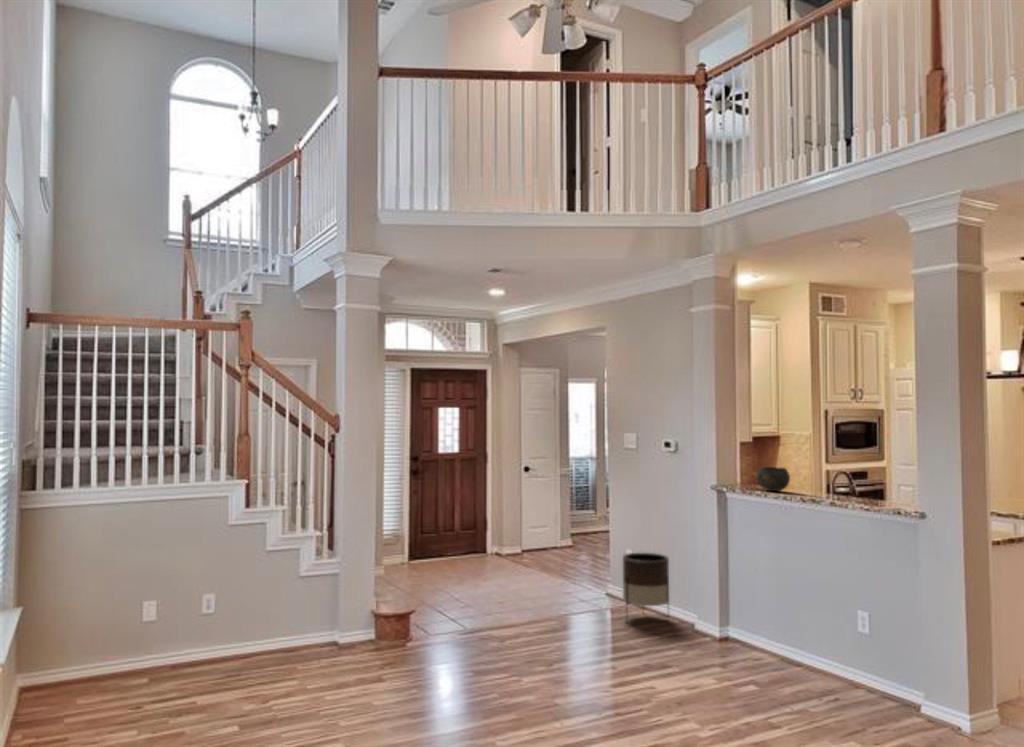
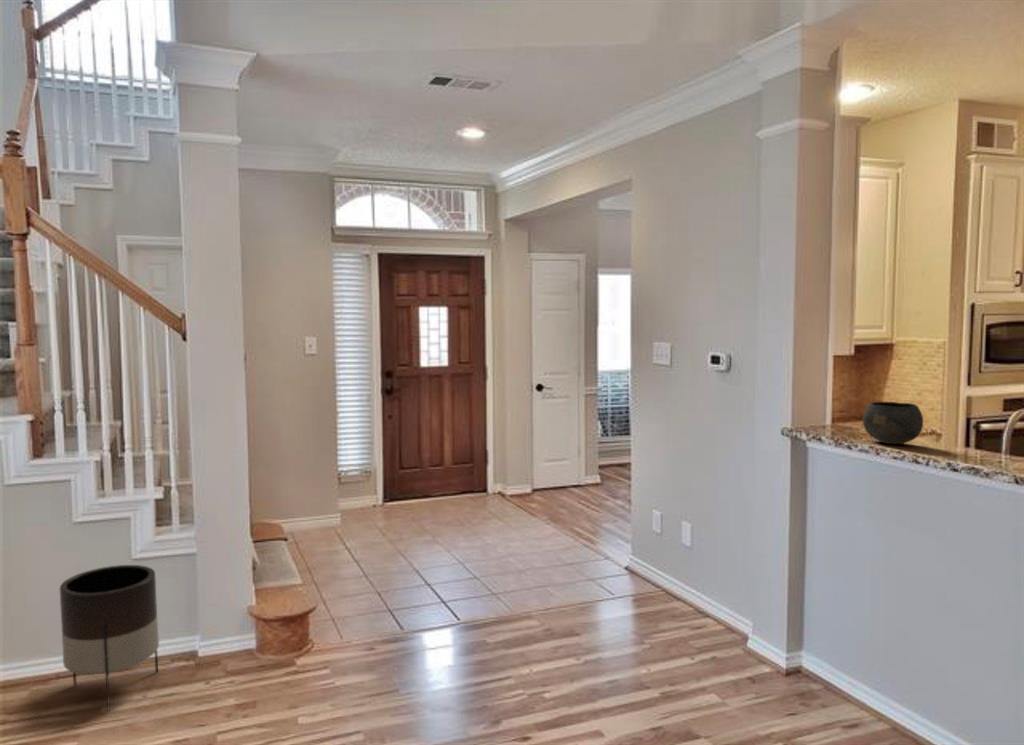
planter: present [623,553,669,606] -> present [60,565,159,710]

